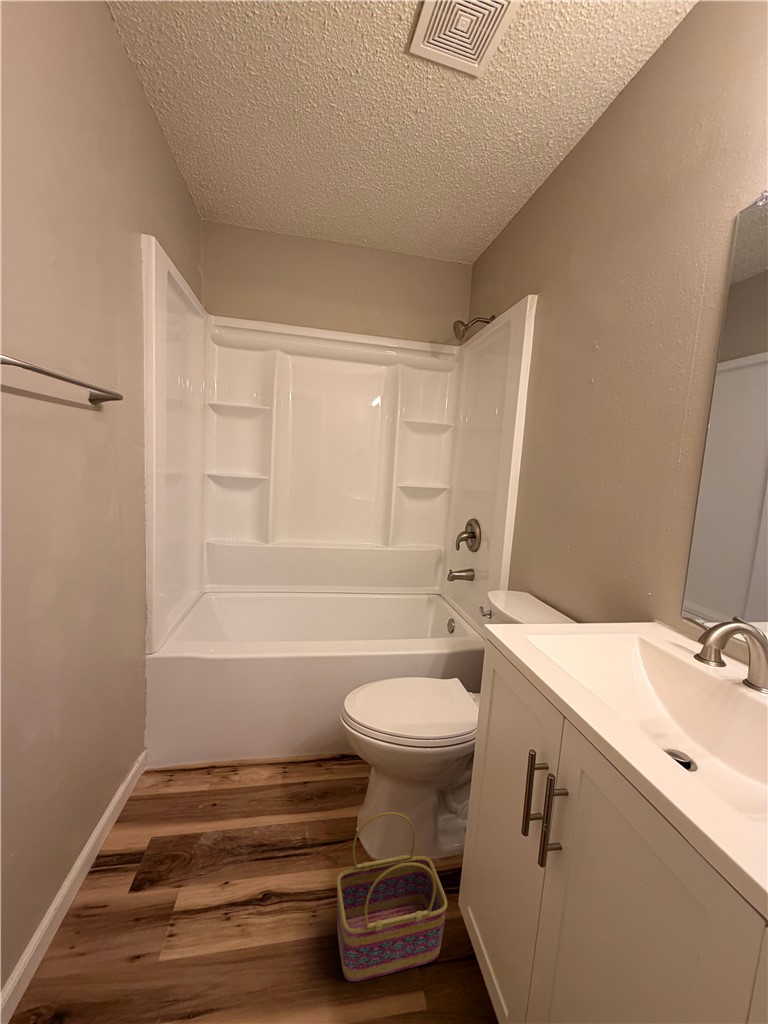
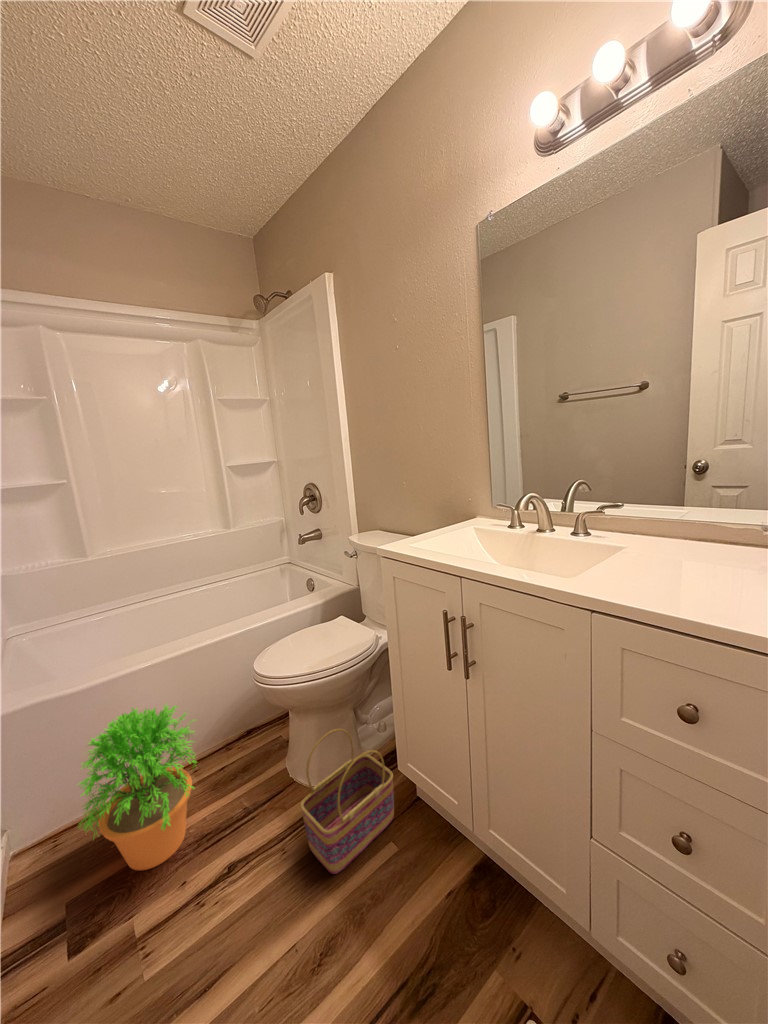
potted plant: none [167,693,288,850] -> present [79,704,197,870]

